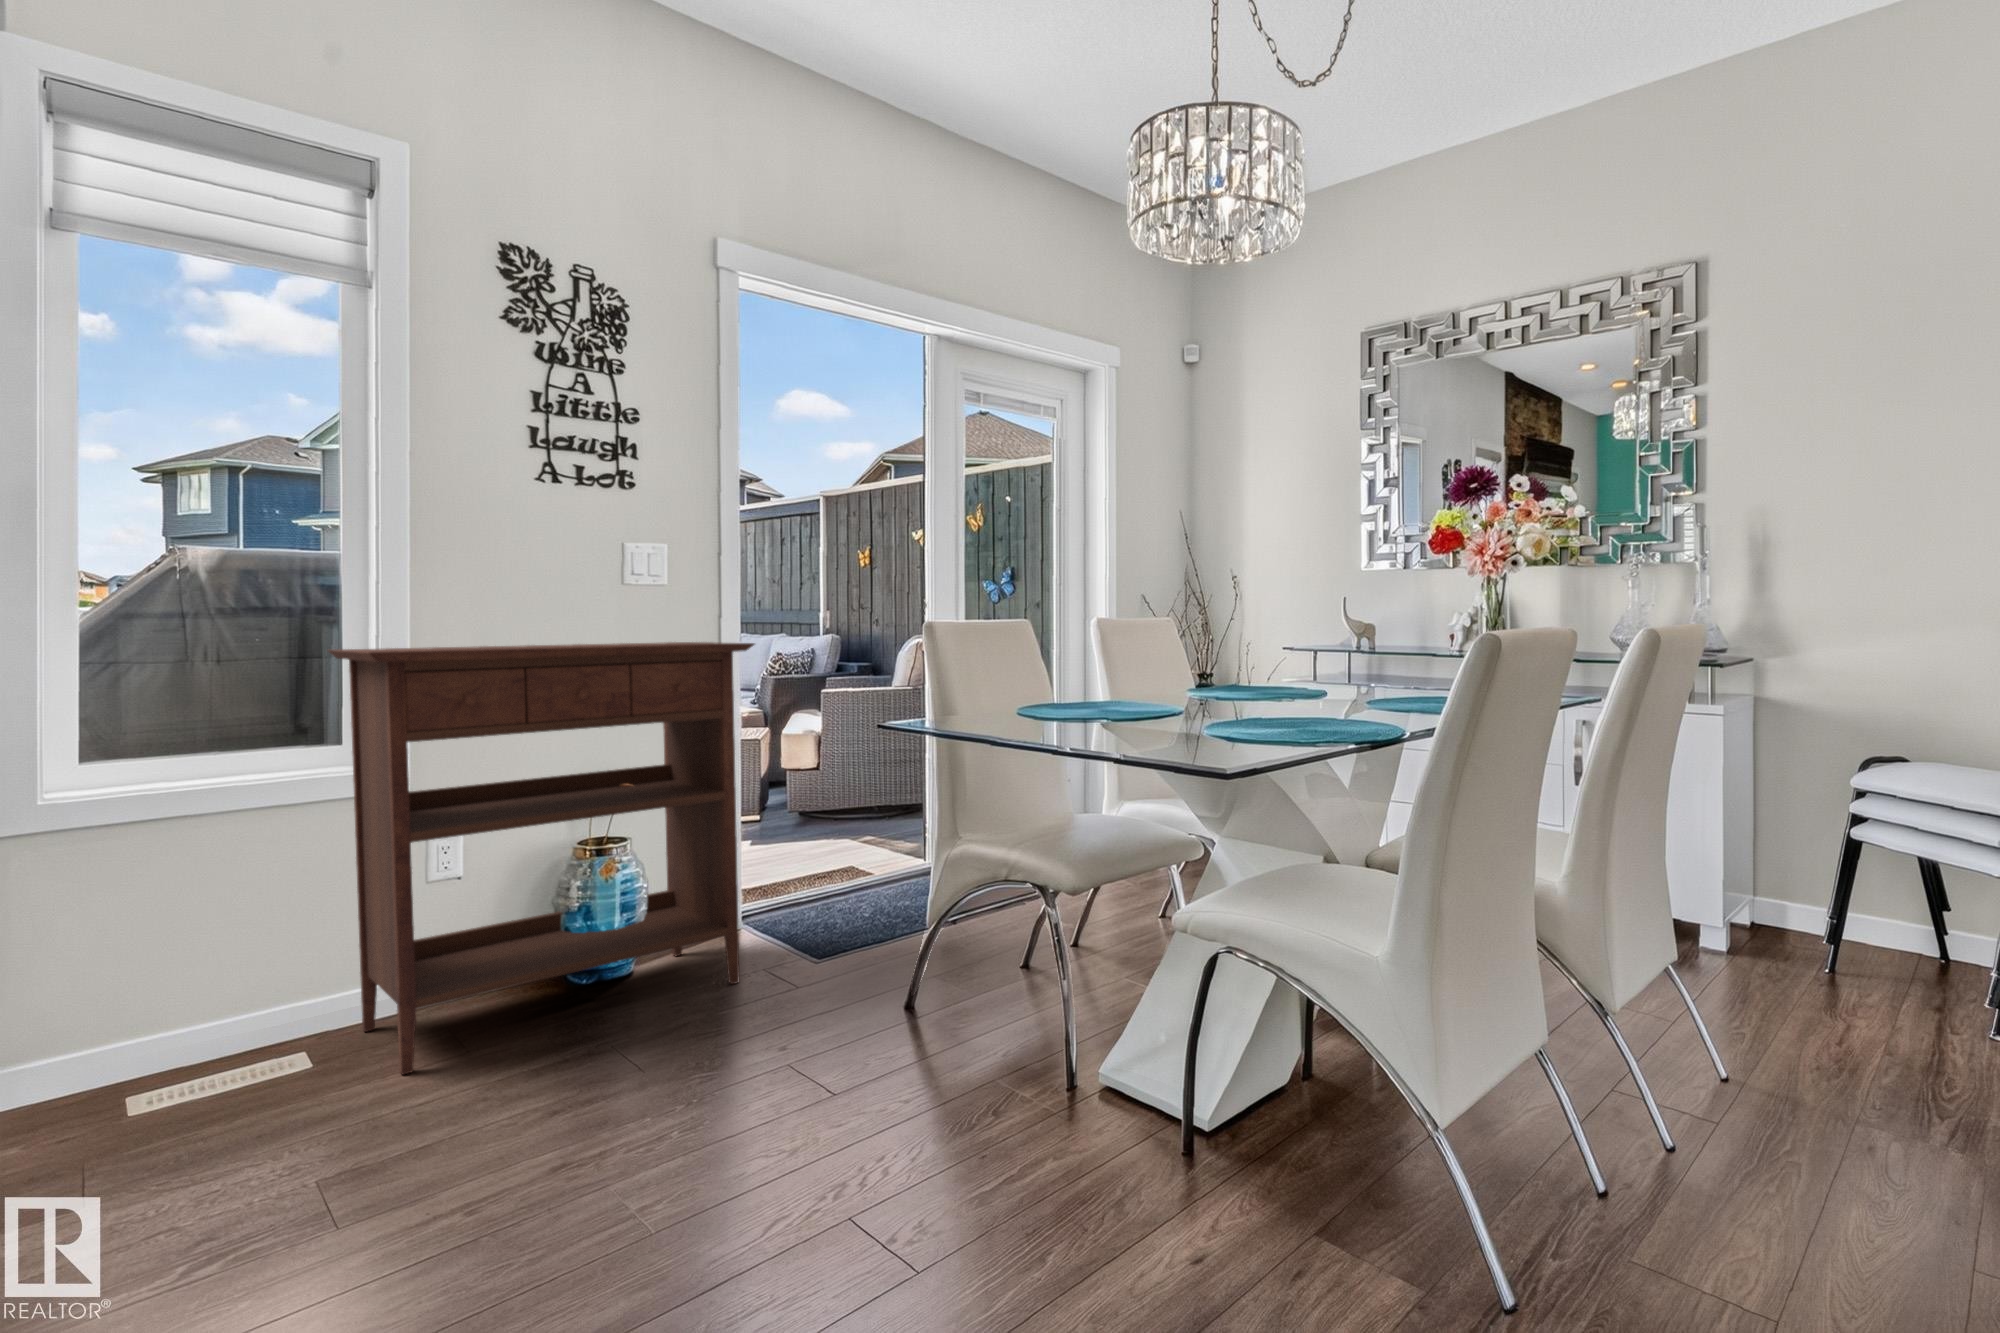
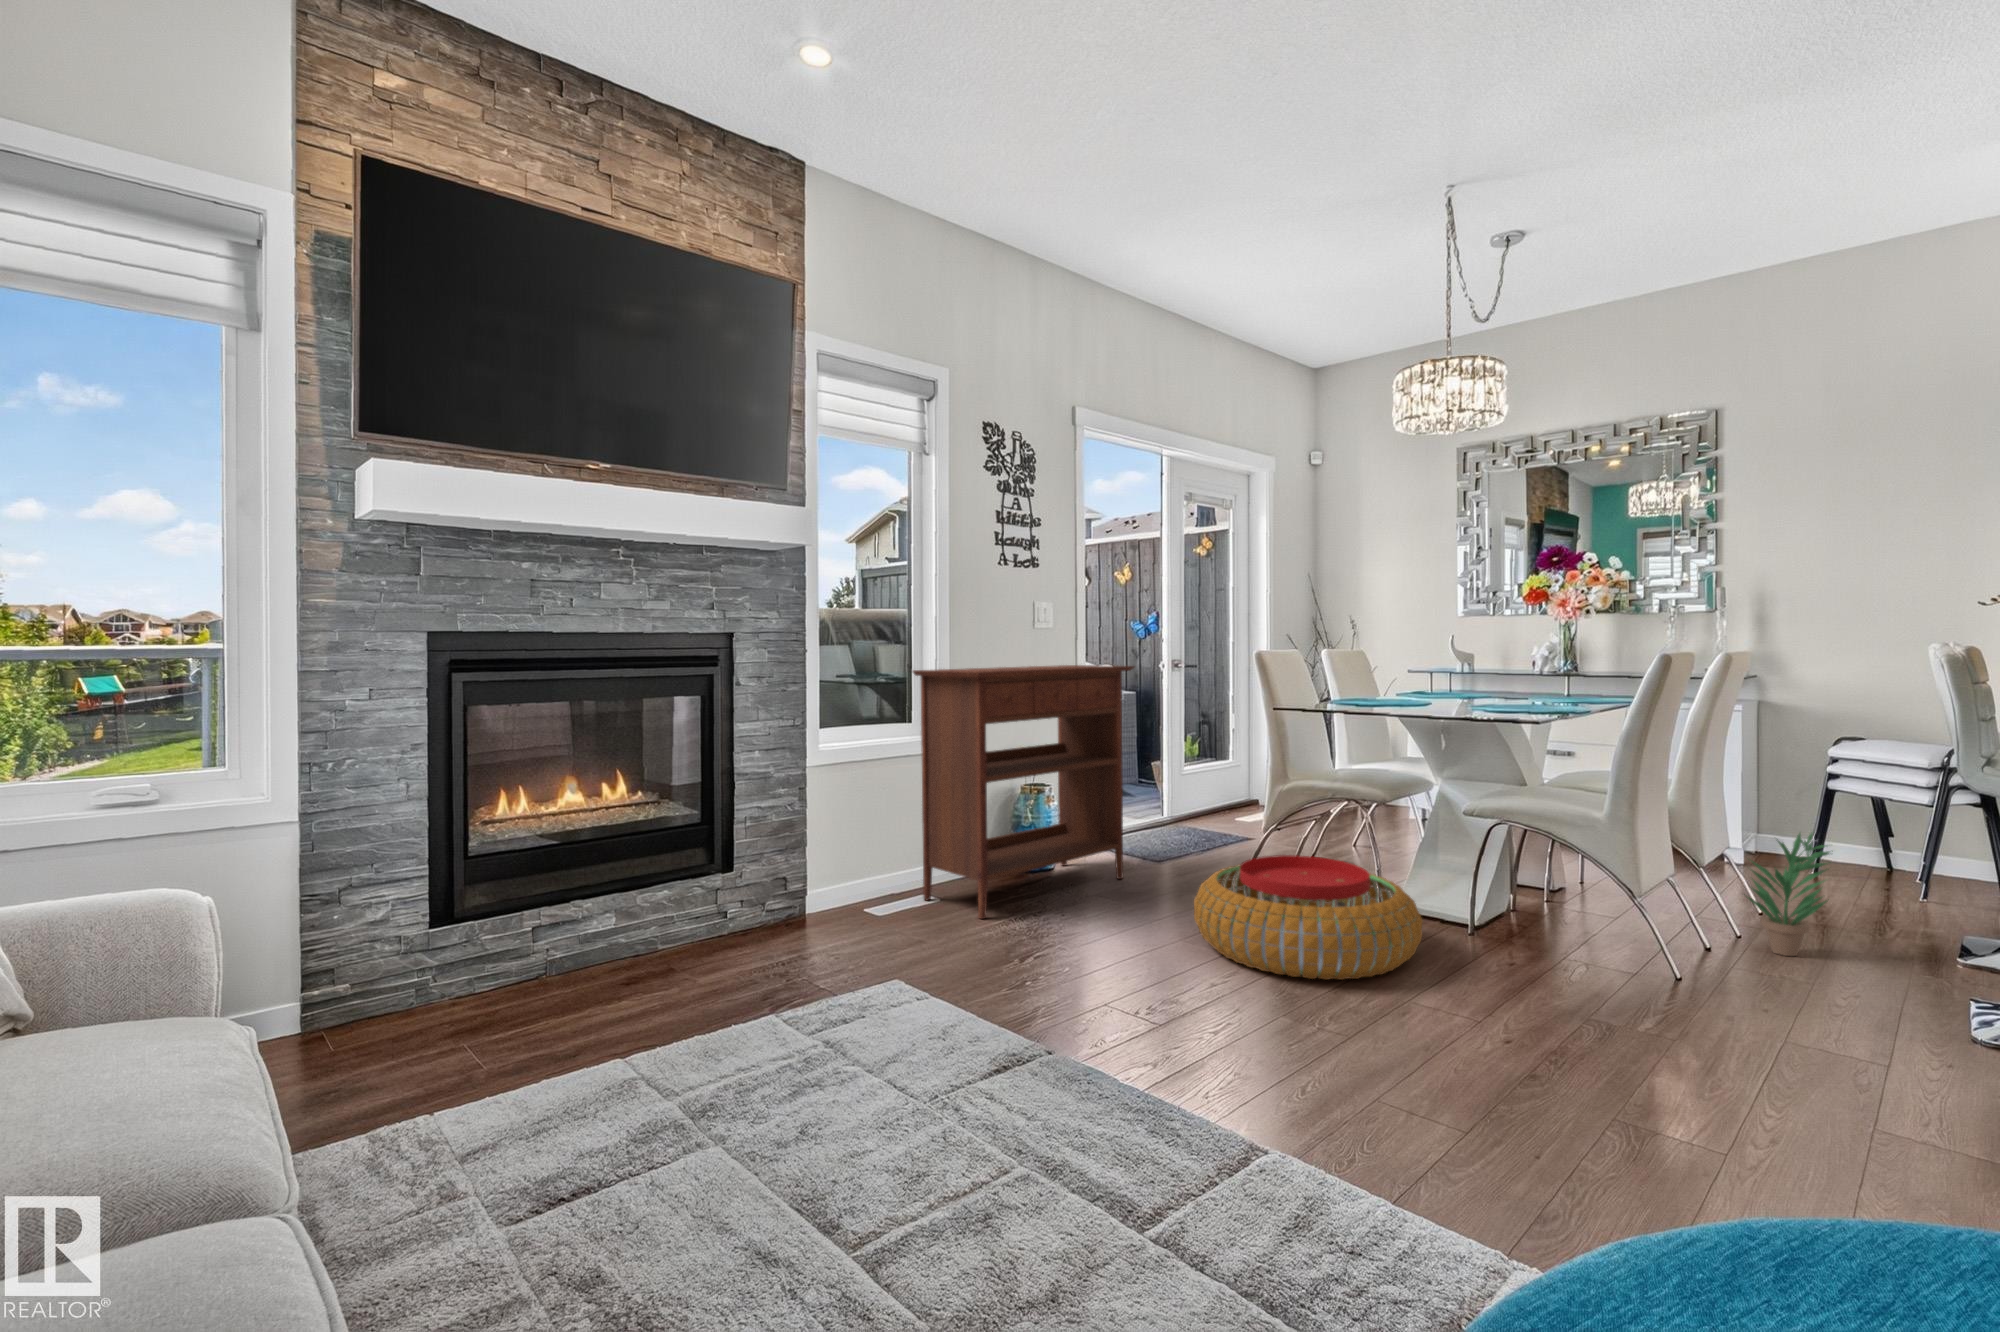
potted plant: none [1654,939,1815,1168] -> present [1744,833,1829,956]
pouf: none [684,971,1078,1239] -> present [1194,855,1422,980]

